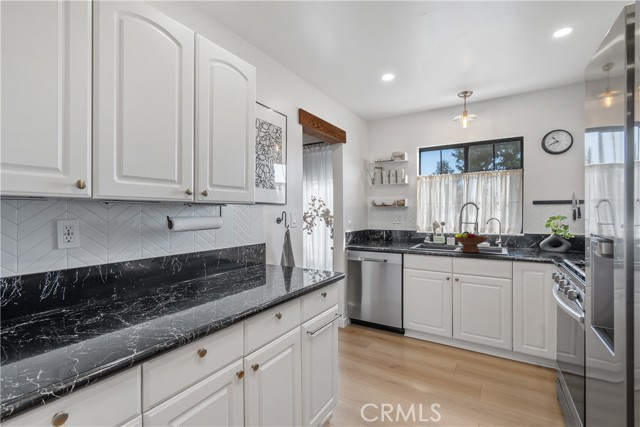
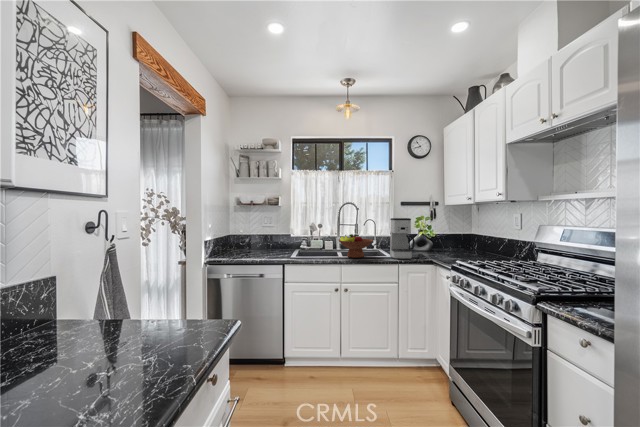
coffee maker: none [507,217,534,257] -> present [390,218,415,259]

